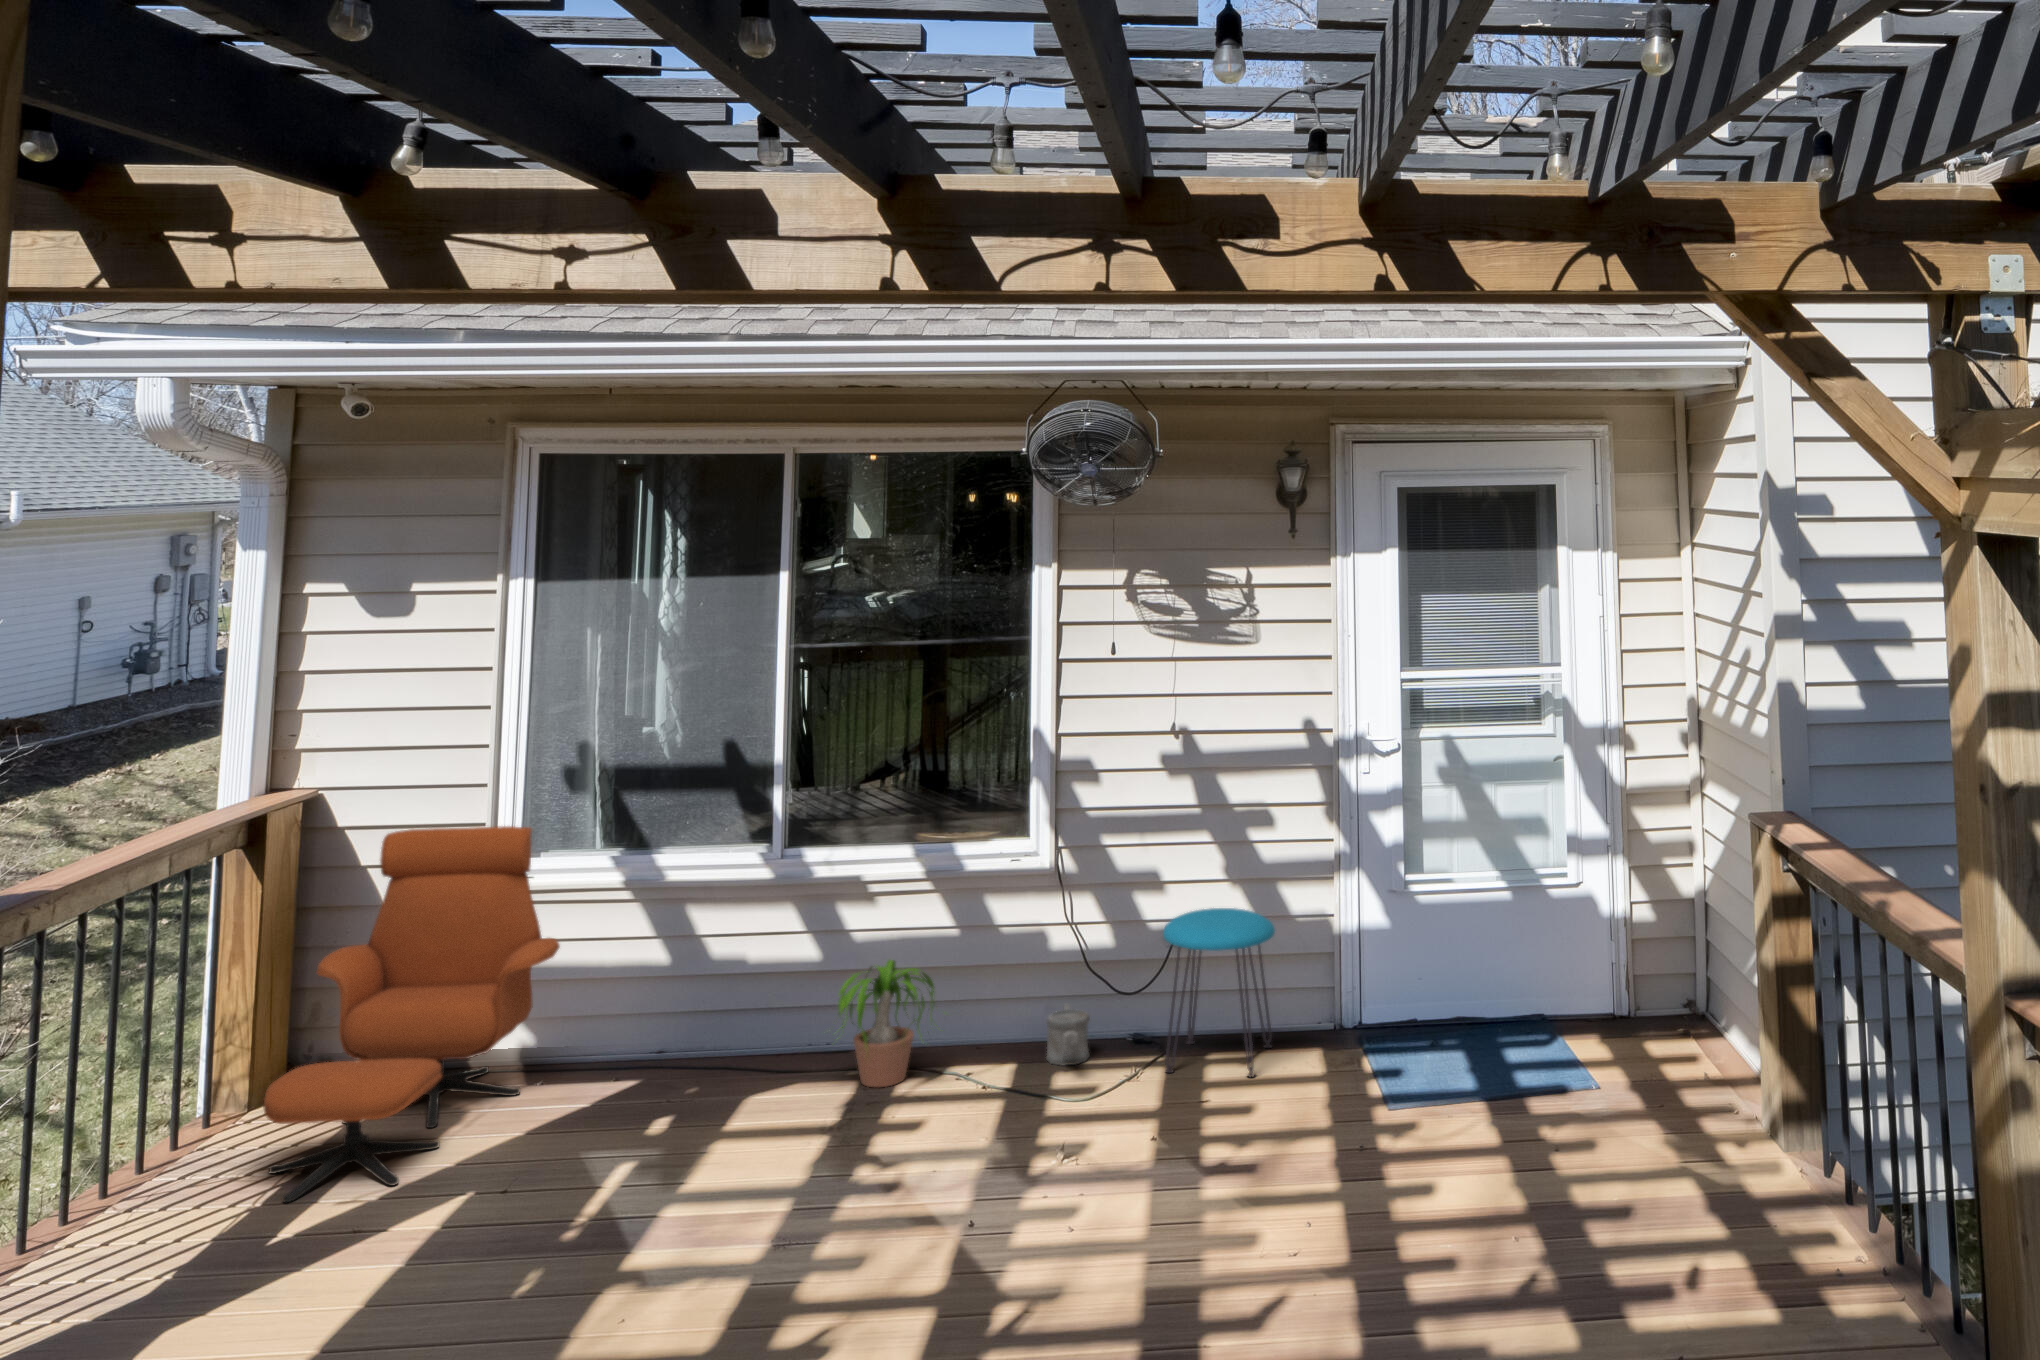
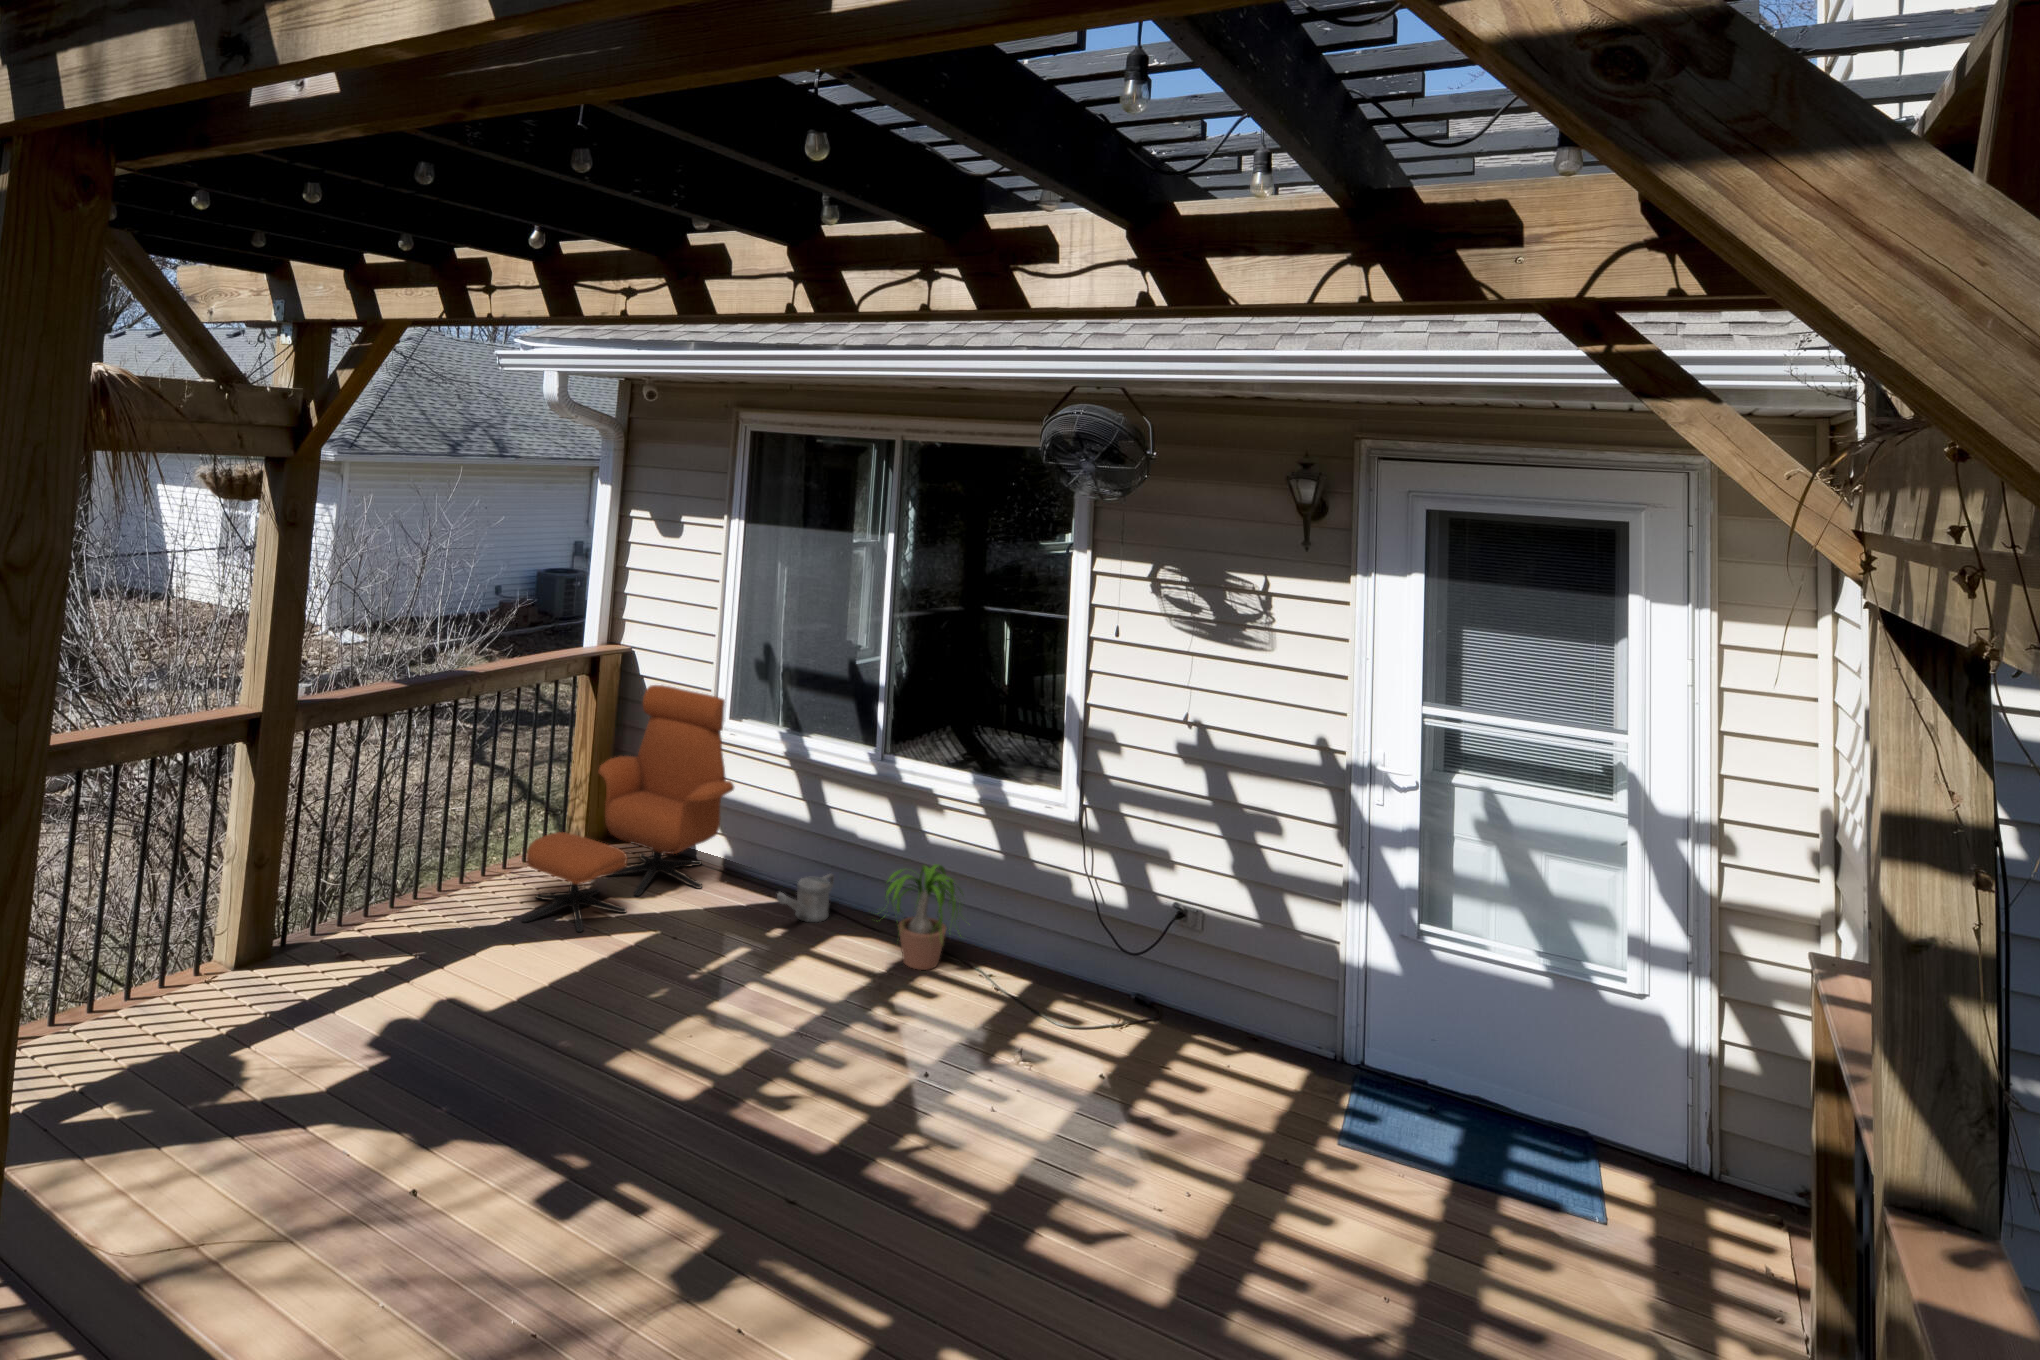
stool: present [1163,908,1275,1077] -> none [1140,896,1261,1078]
watering can: present [1046,1003,1090,1066] -> present [777,874,834,922]

